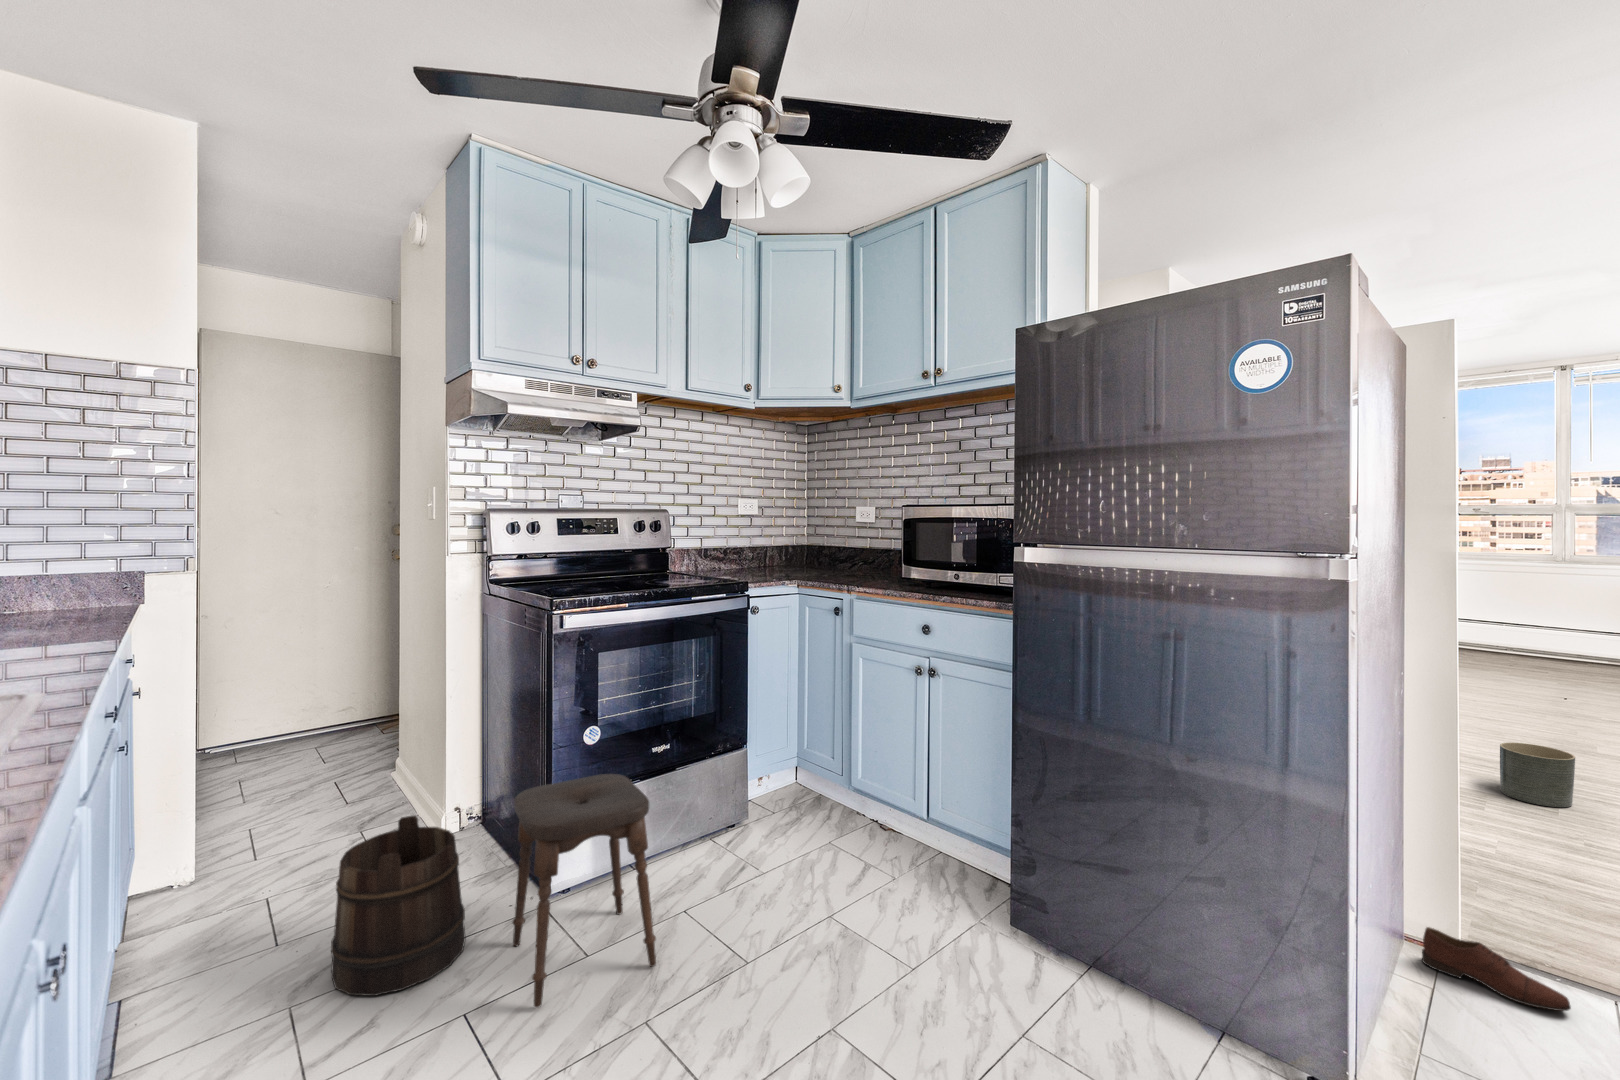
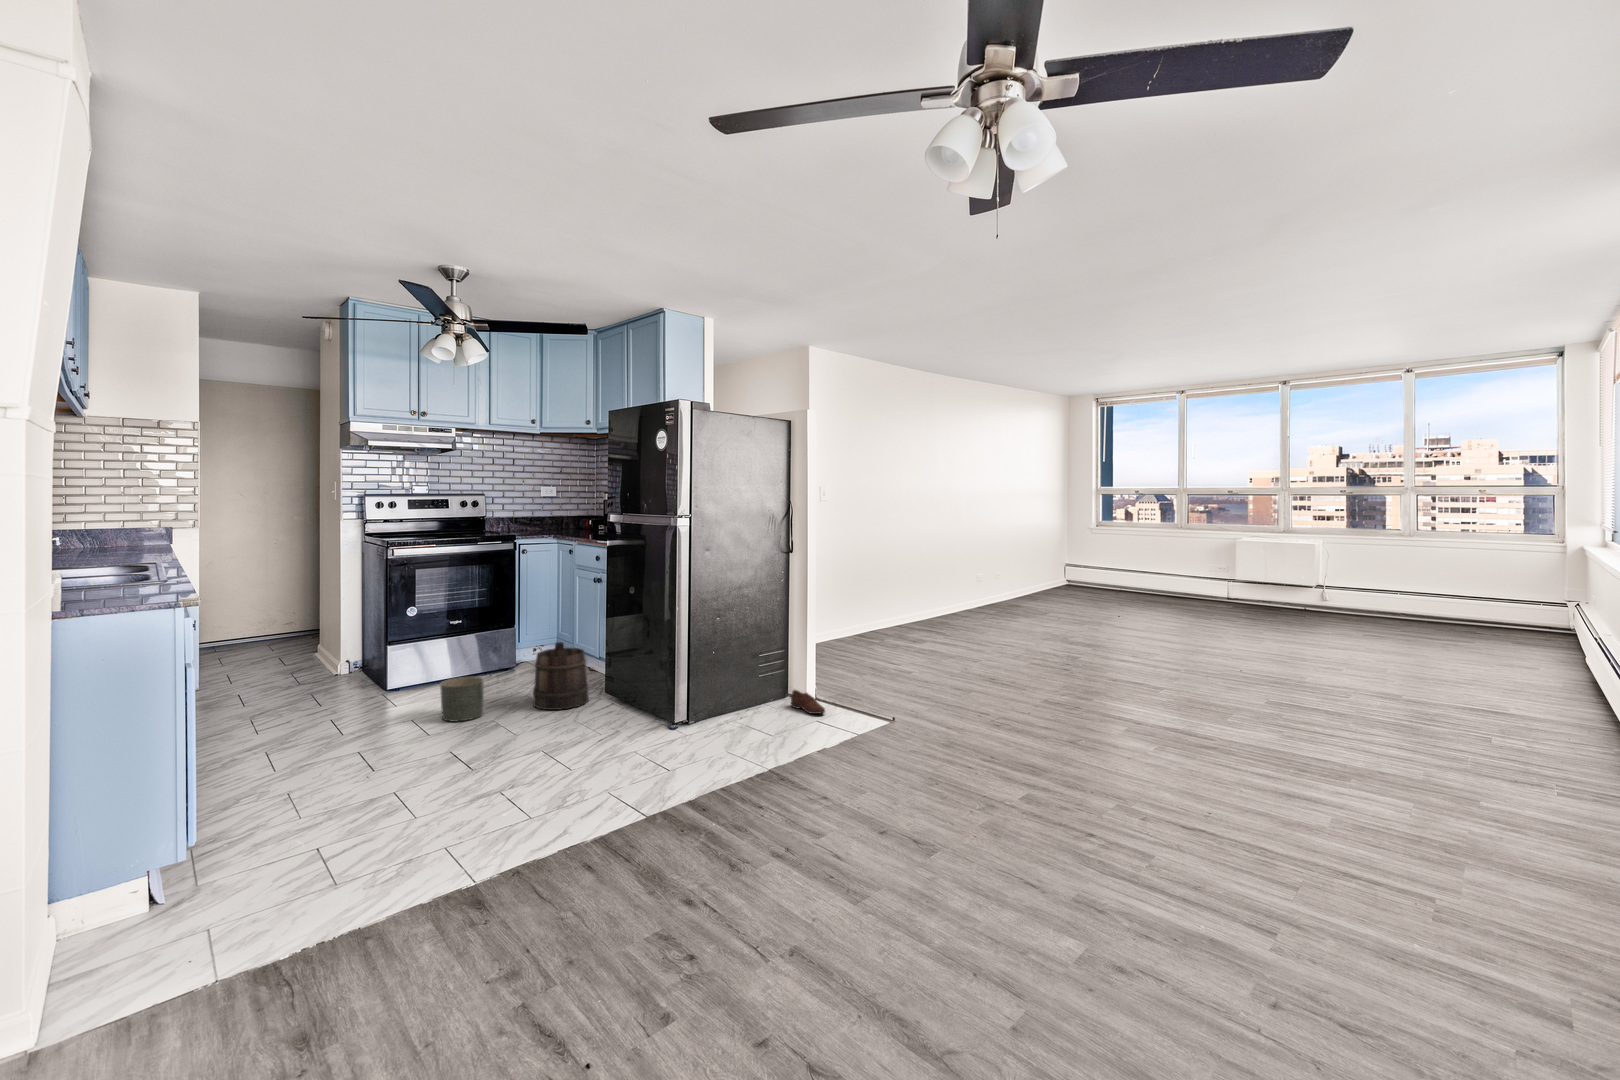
planter: present [1500,743,1575,807] -> present [440,677,484,721]
stool: present [512,774,656,1008] -> none [363,627,432,719]
bucket: present [331,816,465,996] -> present [533,642,589,710]

